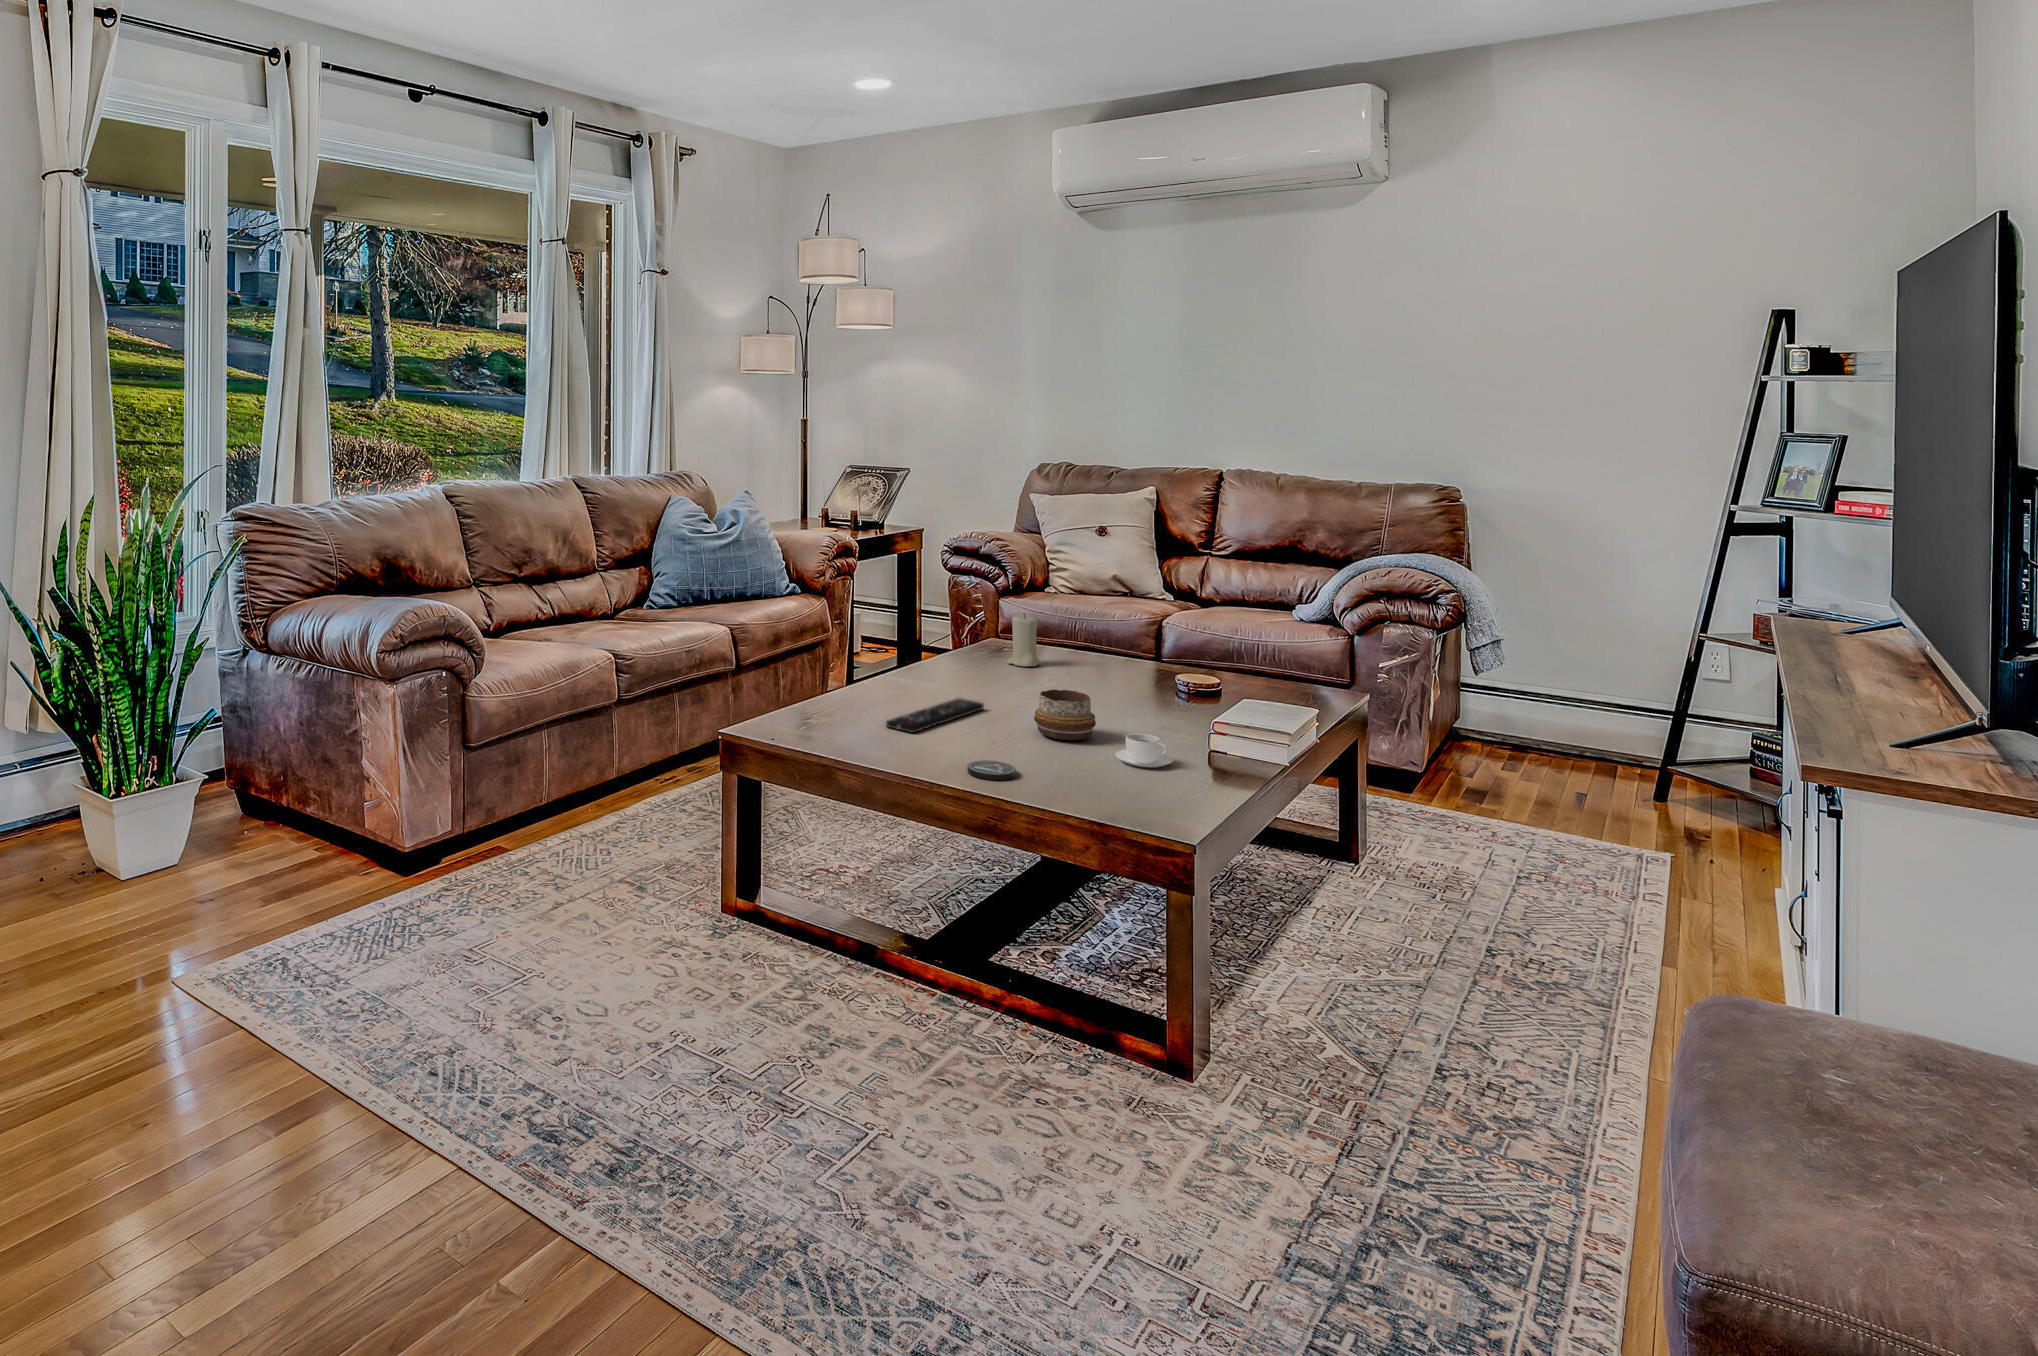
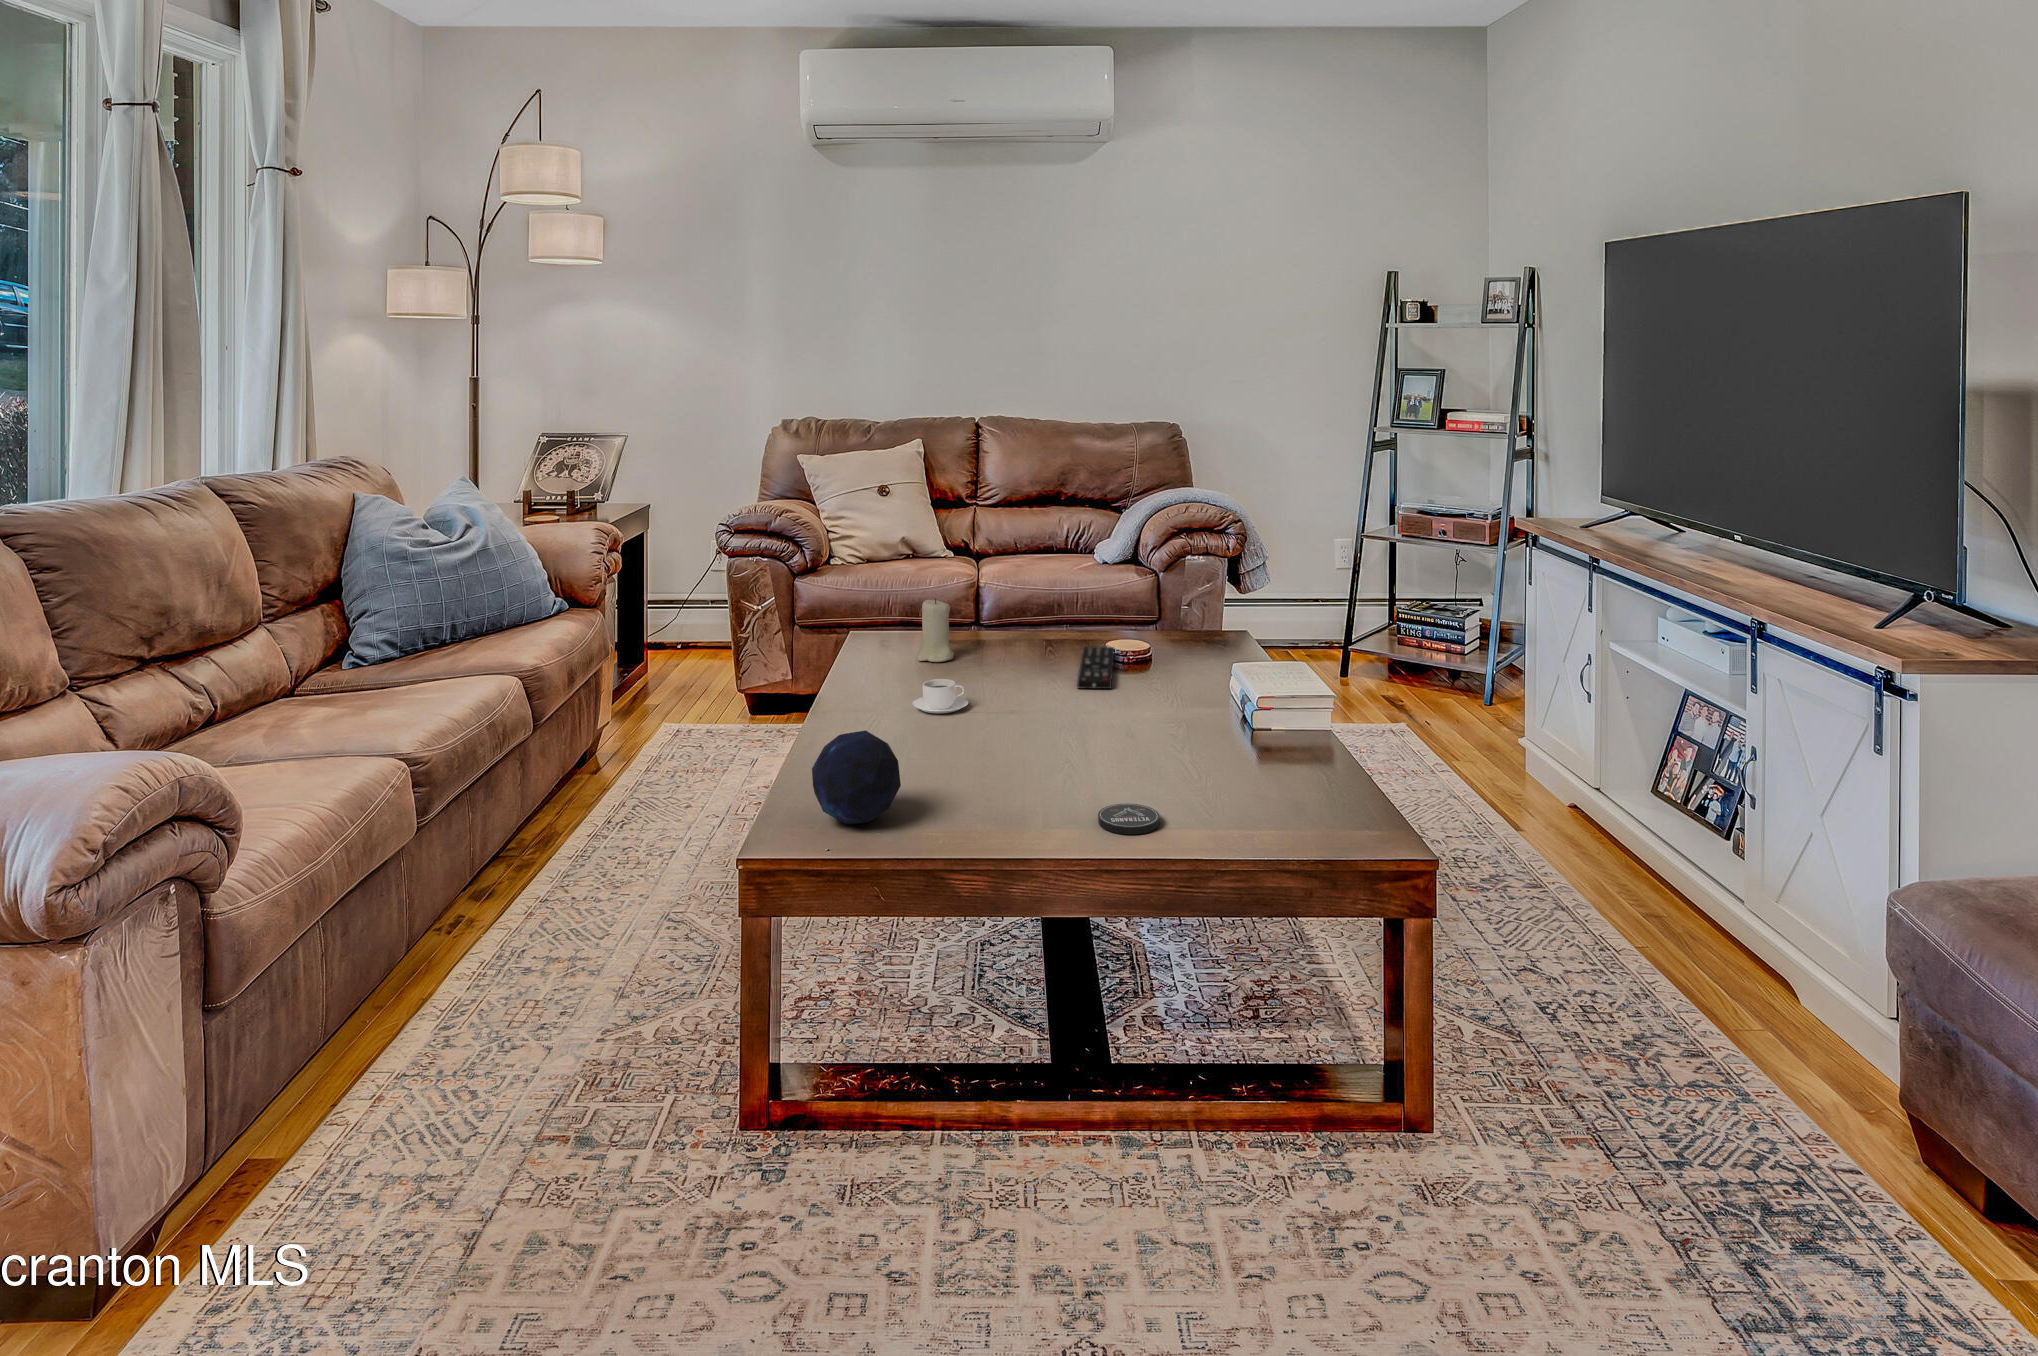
decorative orb: none [787,672,851,735] -> present [812,730,901,825]
decorative bowl: present [1034,690,1096,740] -> none [1079,688,1151,752]
remote control: present [886,698,984,733] -> present [1077,646,1115,689]
coffee cup: present [1115,734,1173,768] -> present [913,679,968,713]

